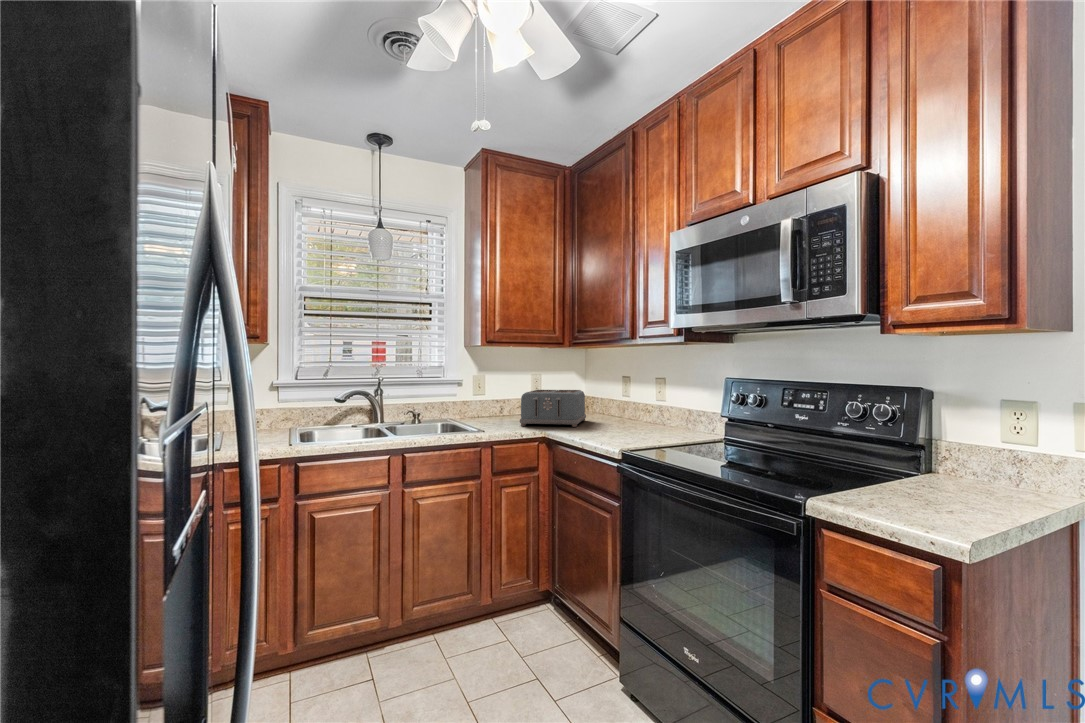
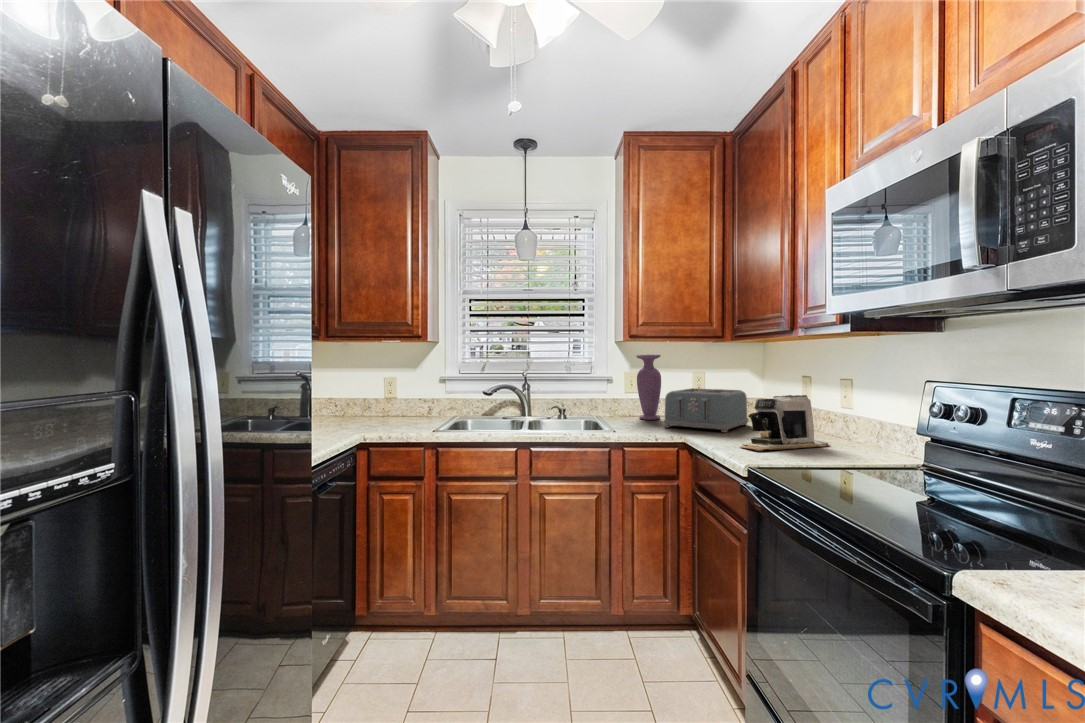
vase: none [486,359,508,420] -> present [636,354,661,420]
coffee maker: none [598,392,662,439] -> present [741,395,831,451]

